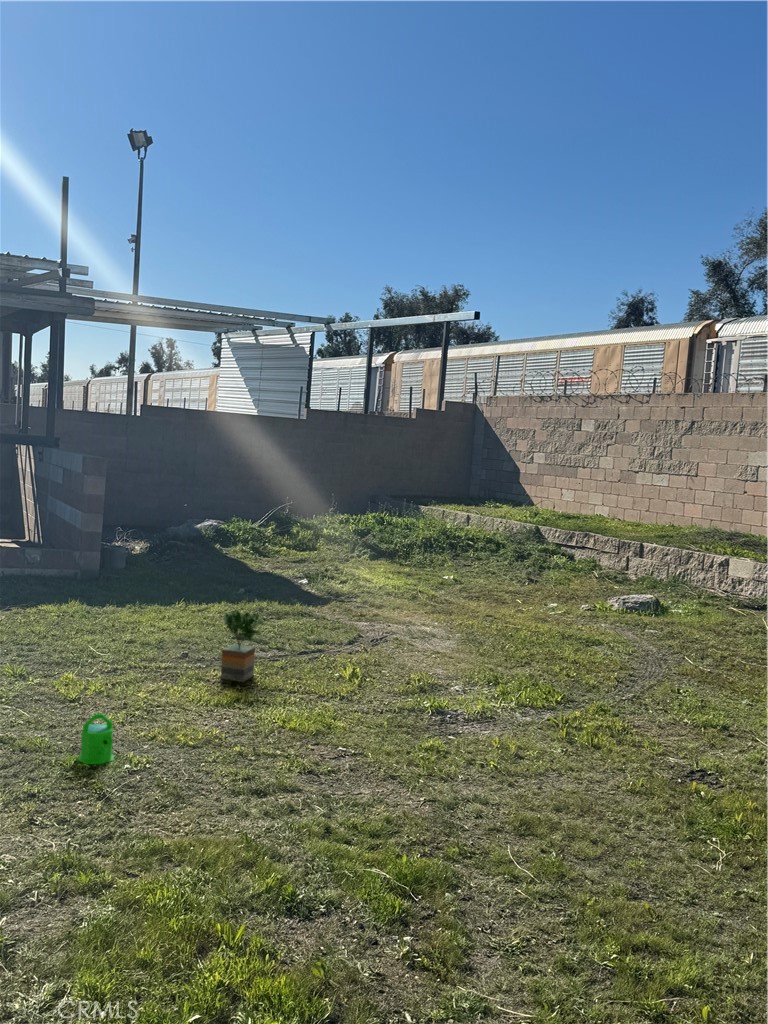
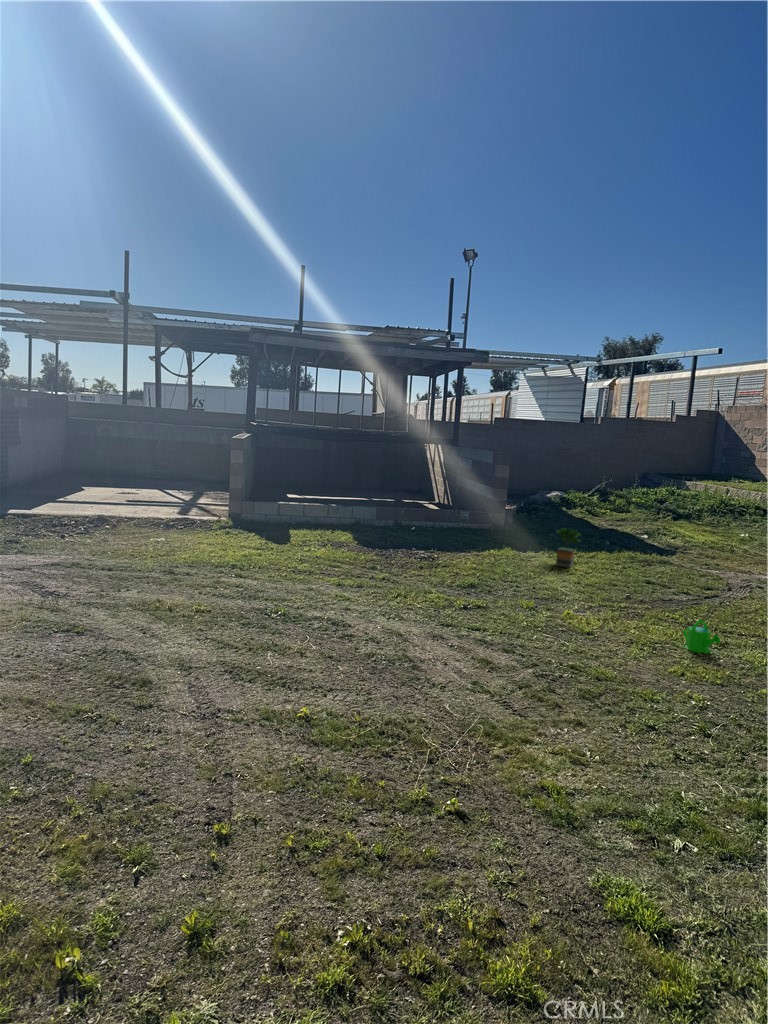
potted tree: present [221,611,264,682] -> present [556,528,581,568]

